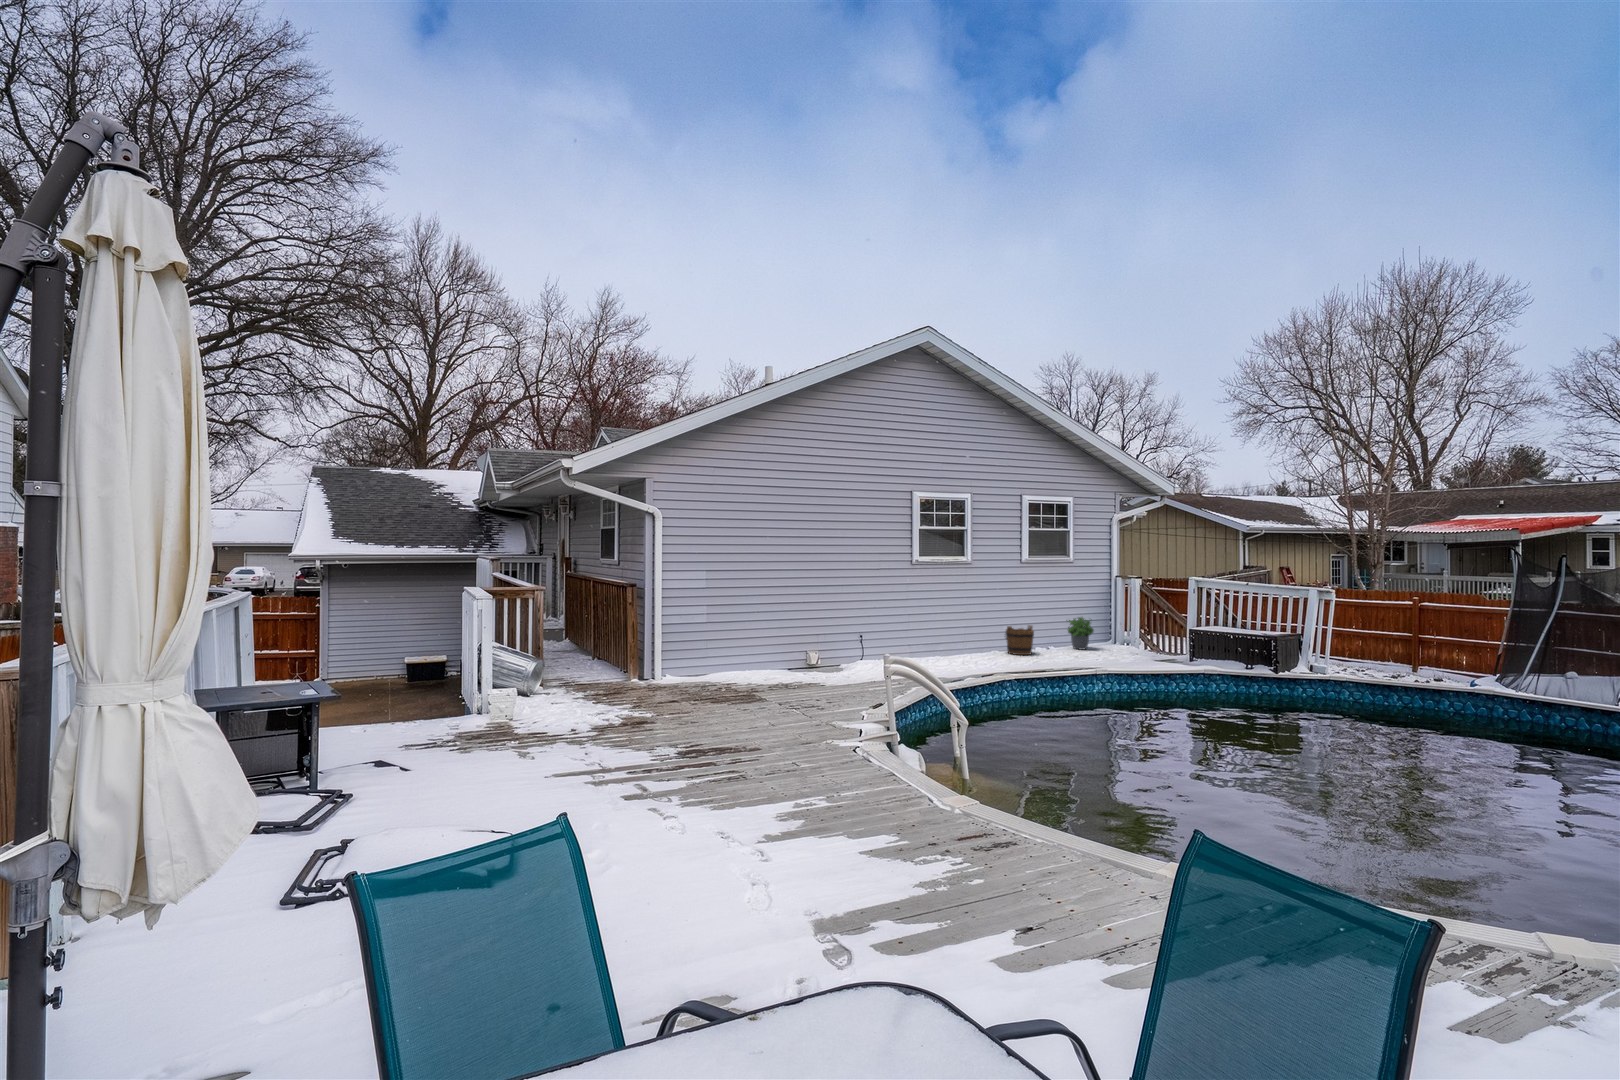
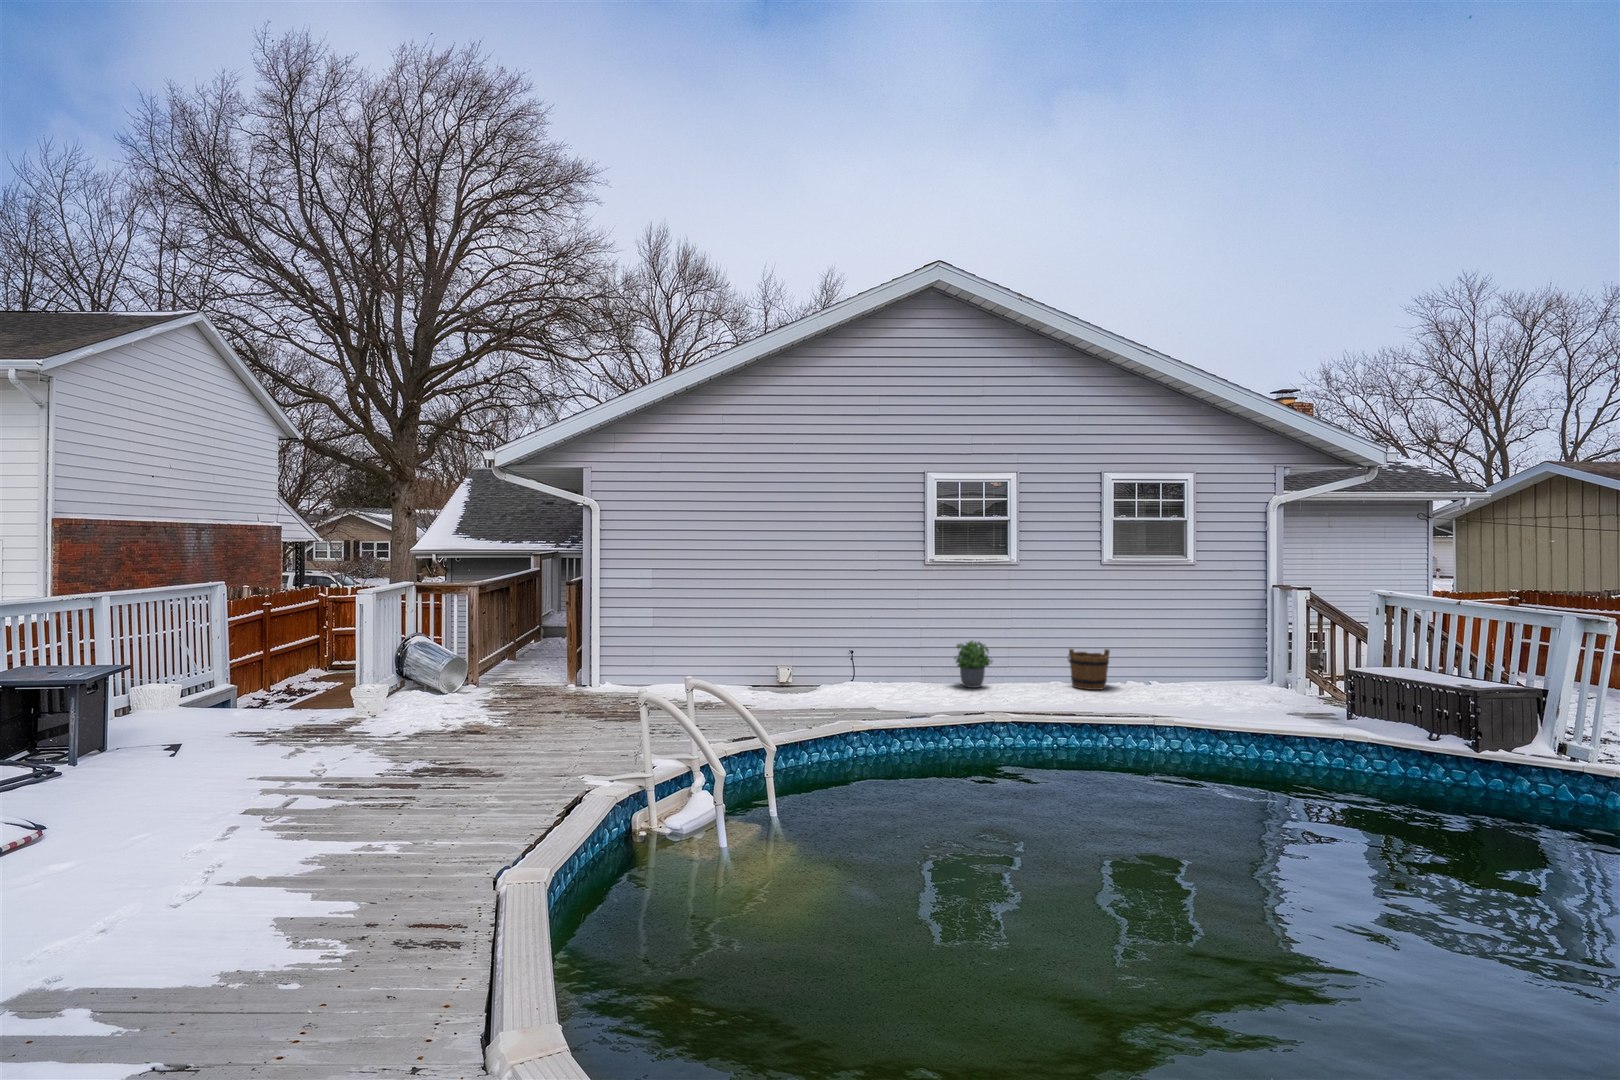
potted plant: present [1066,617,1094,650] -> present [955,641,992,688]

